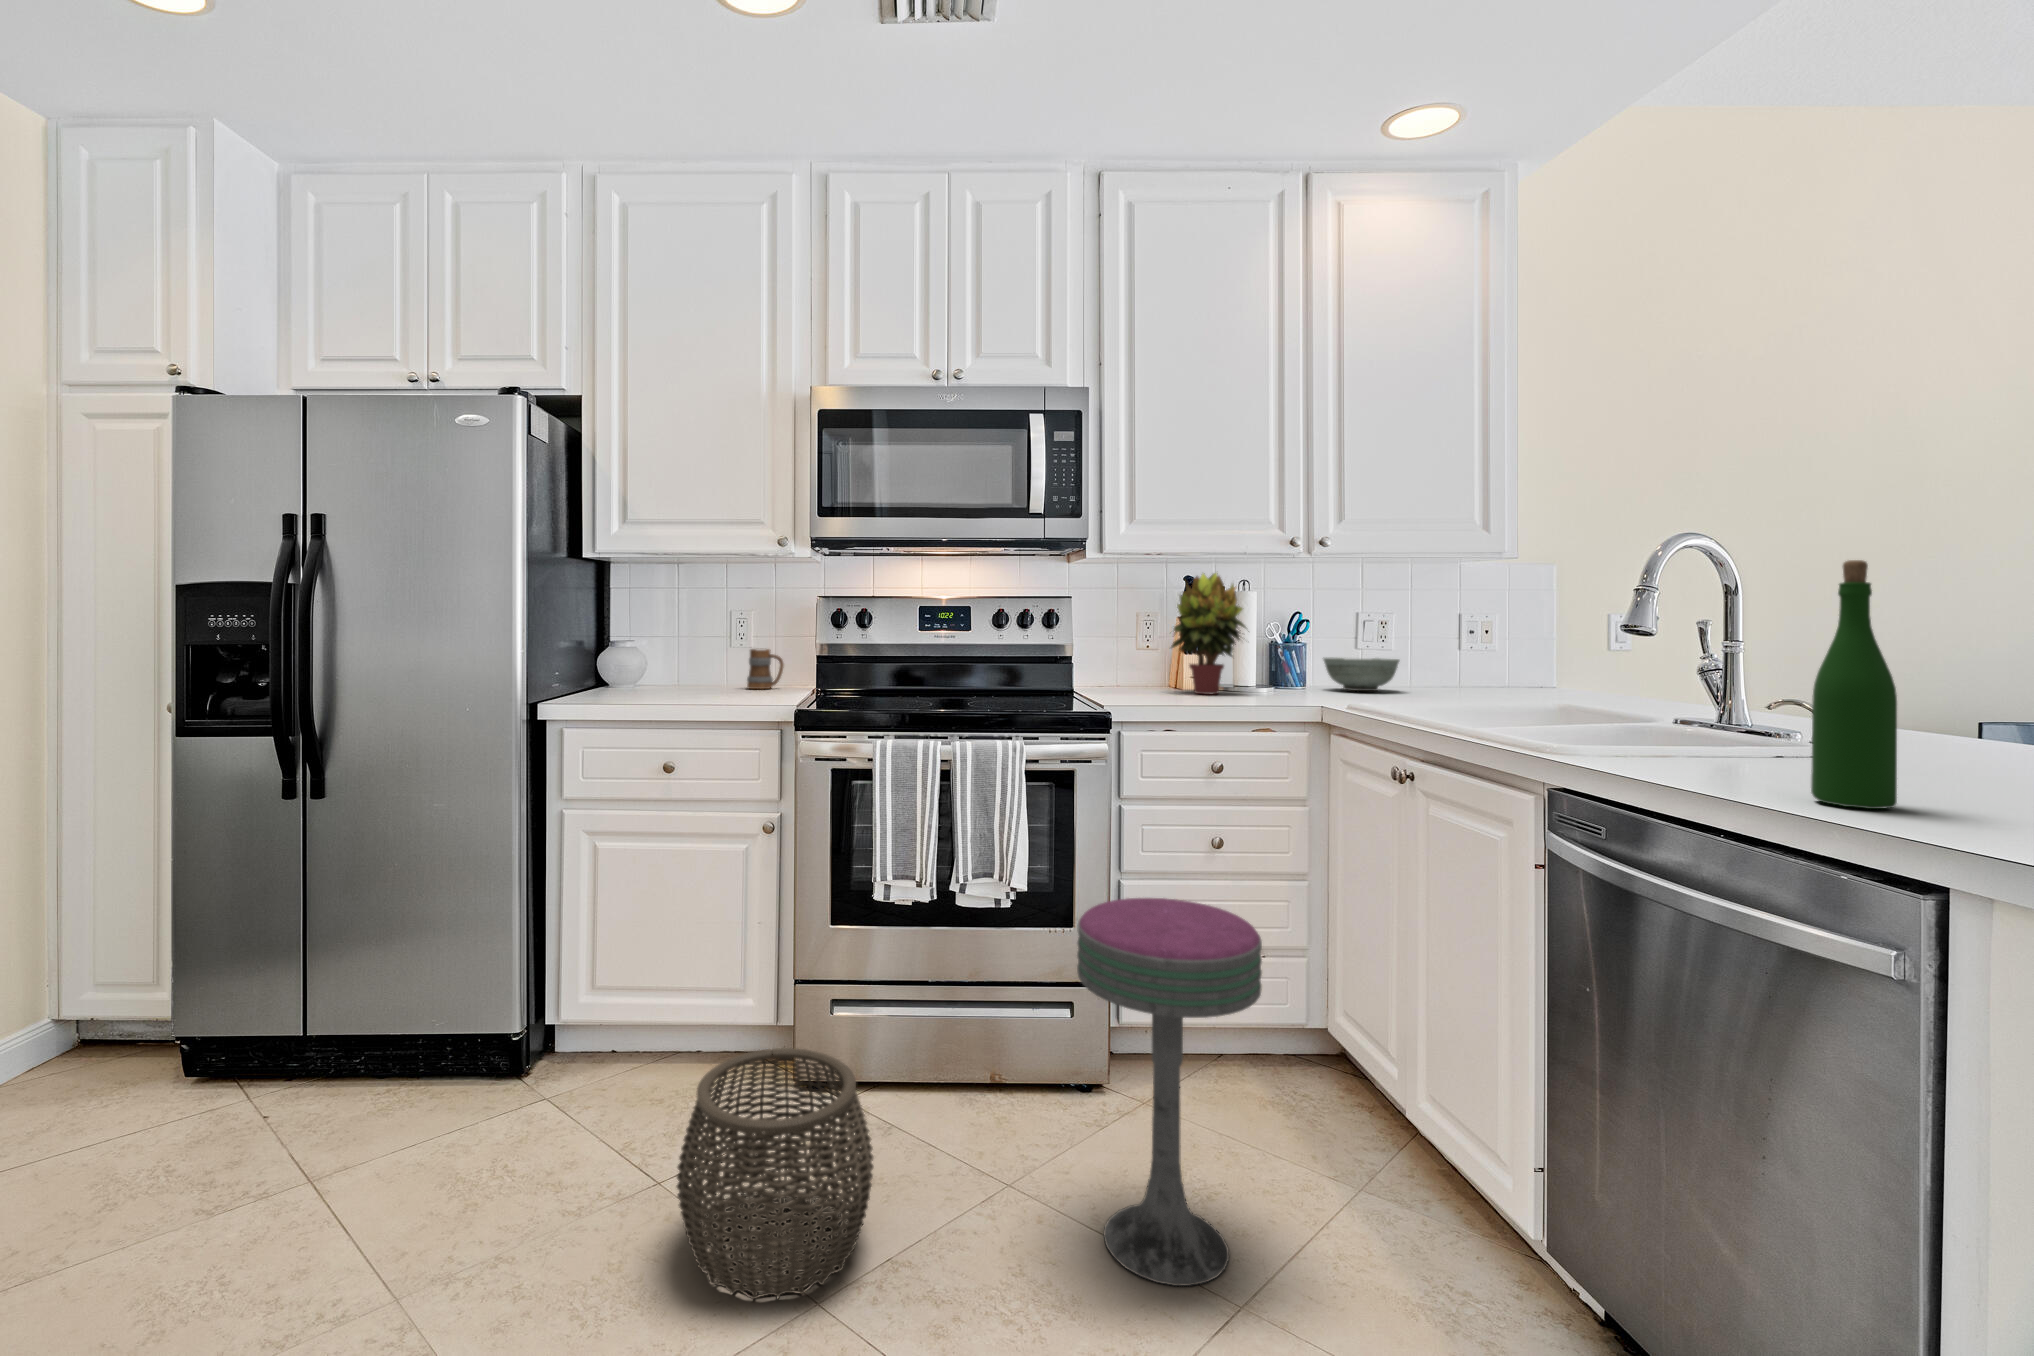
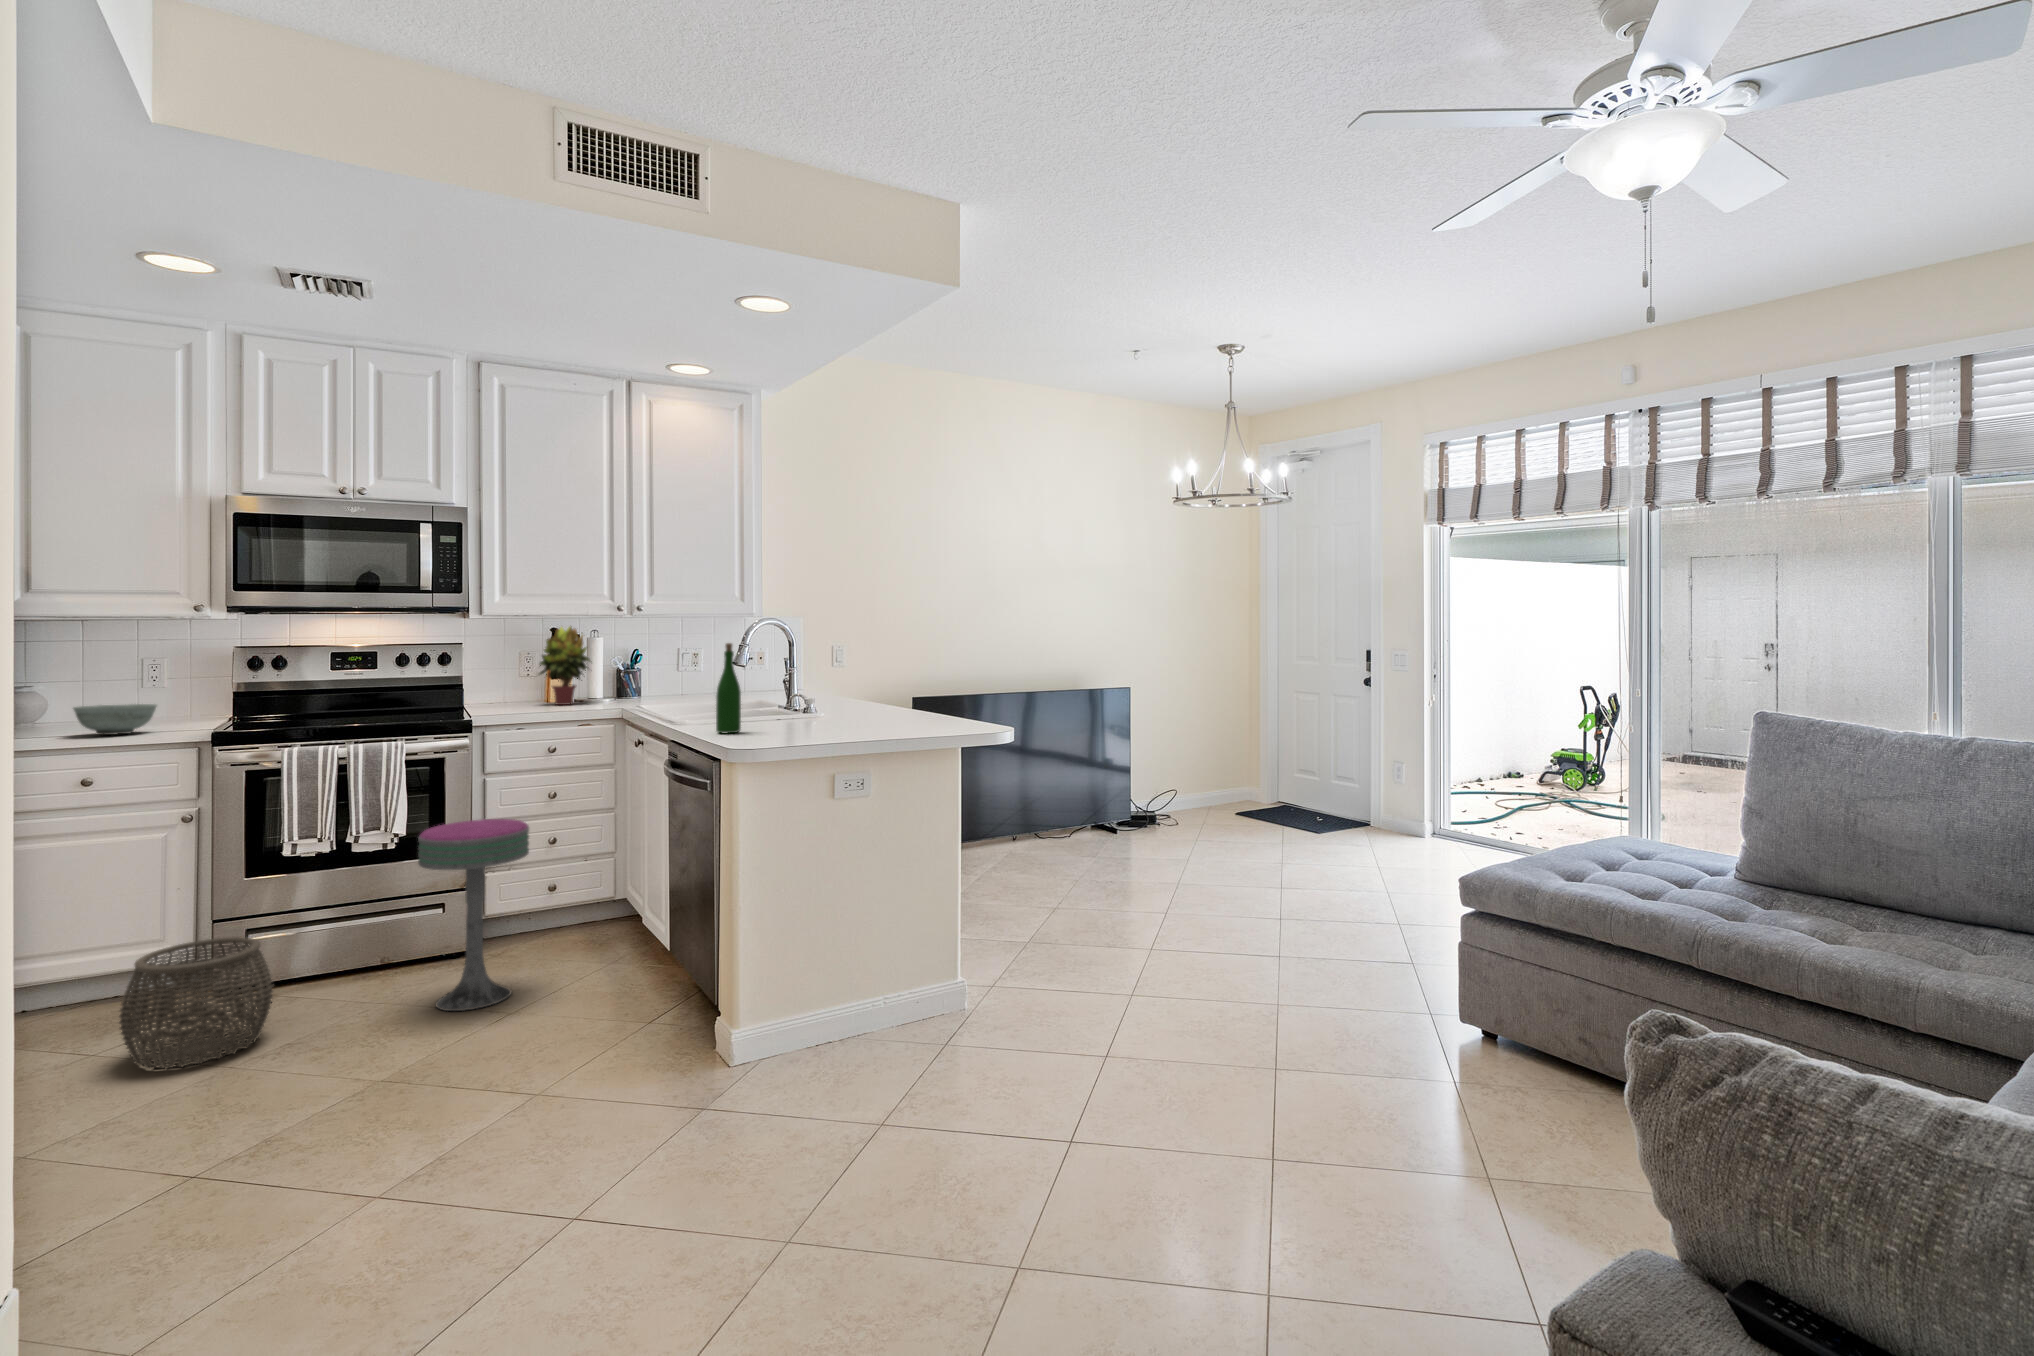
mug: present [747,649,784,689] -> none [160,688,199,721]
bowl: present [1324,658,1399,691] -> present [73,704,157,735]

